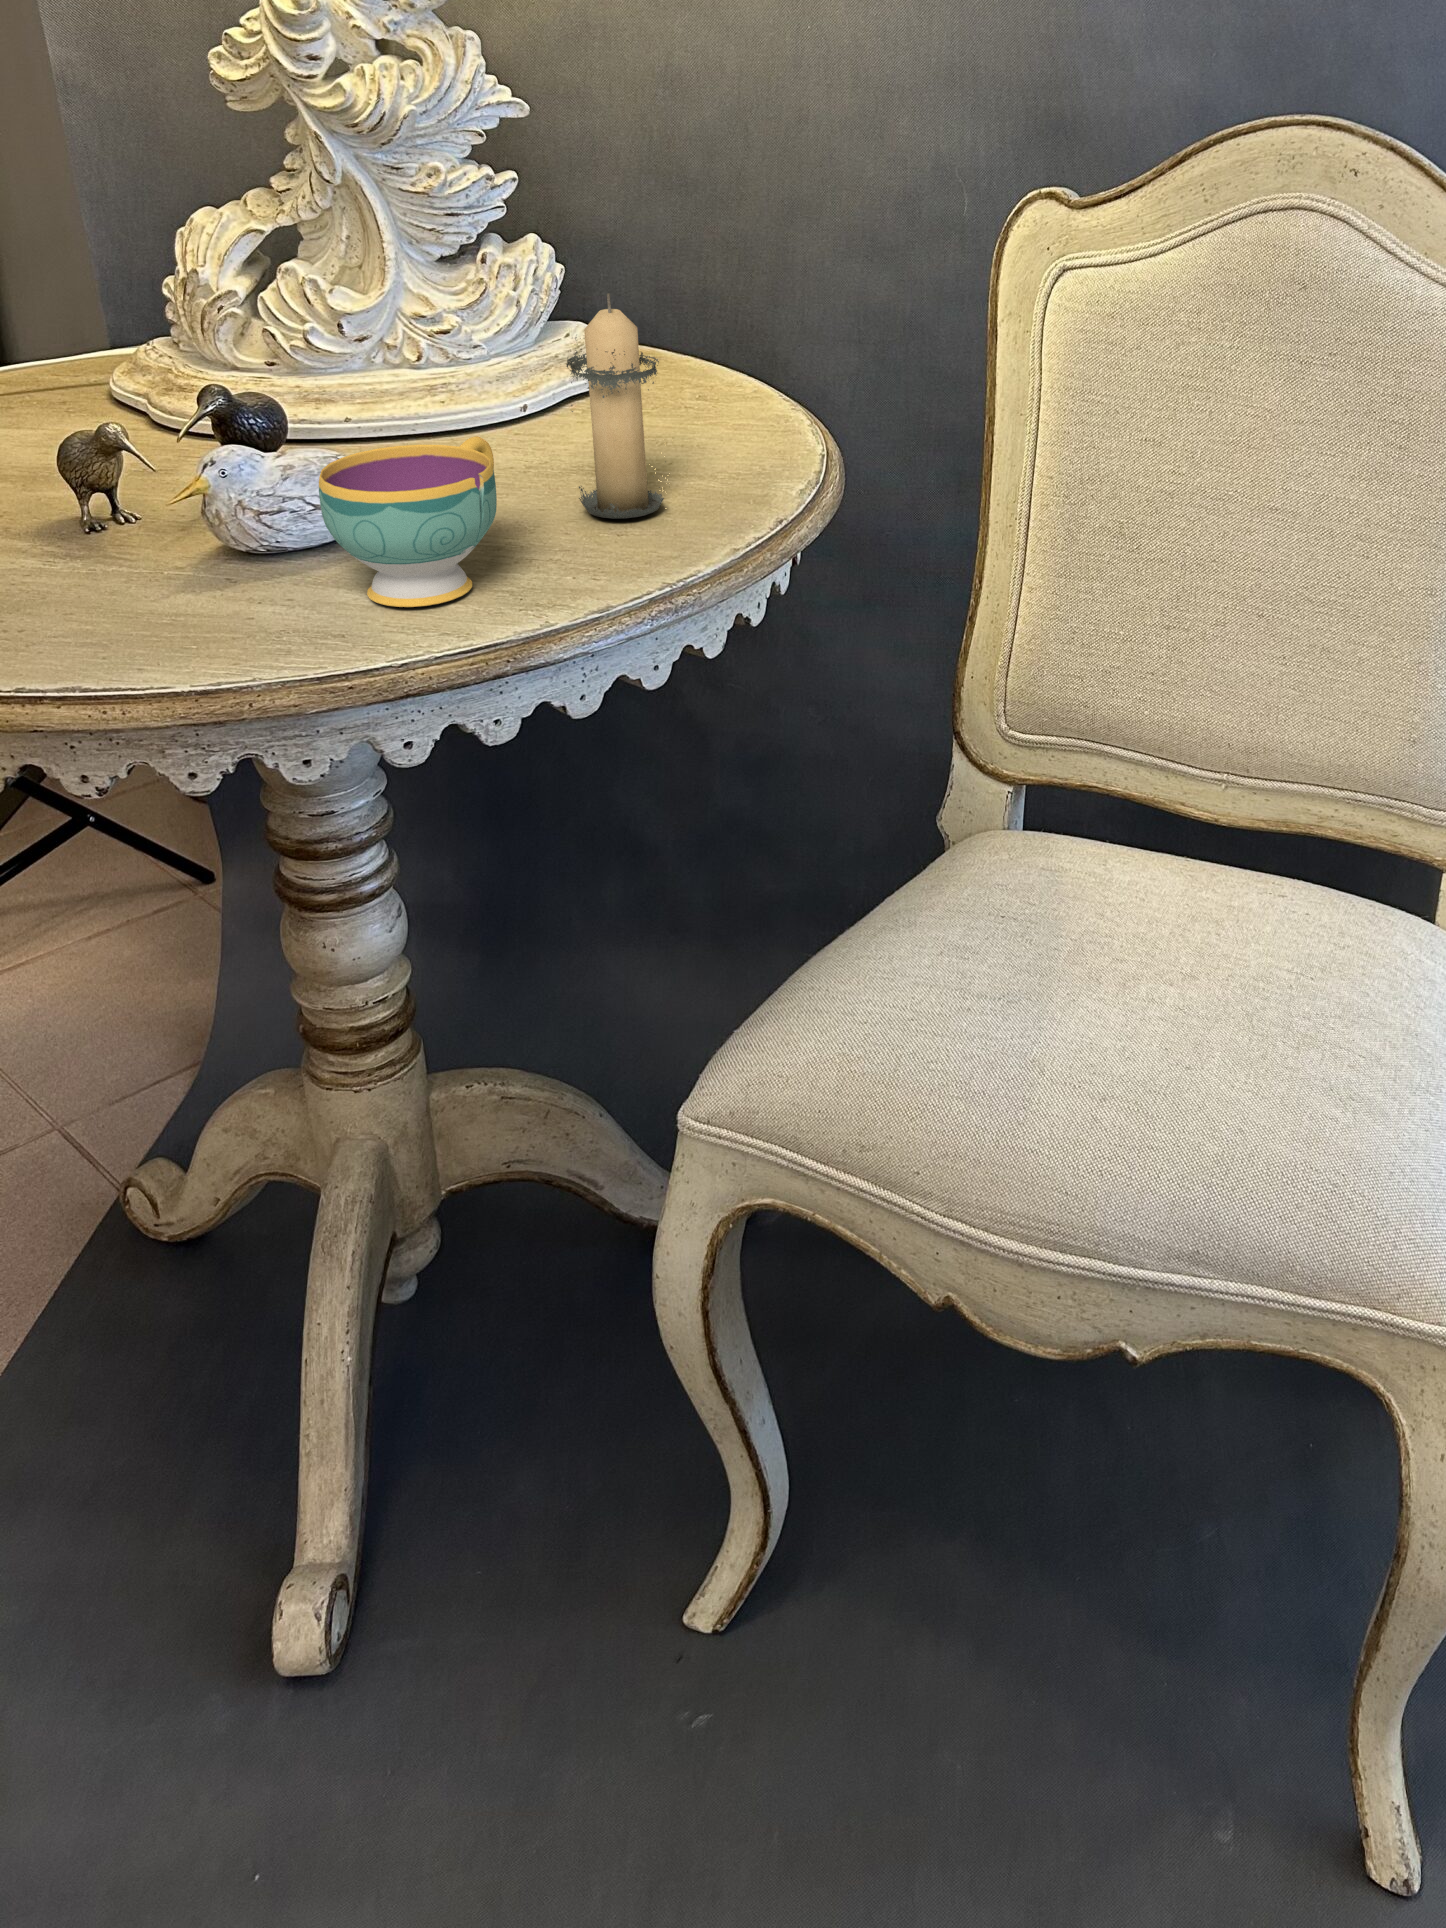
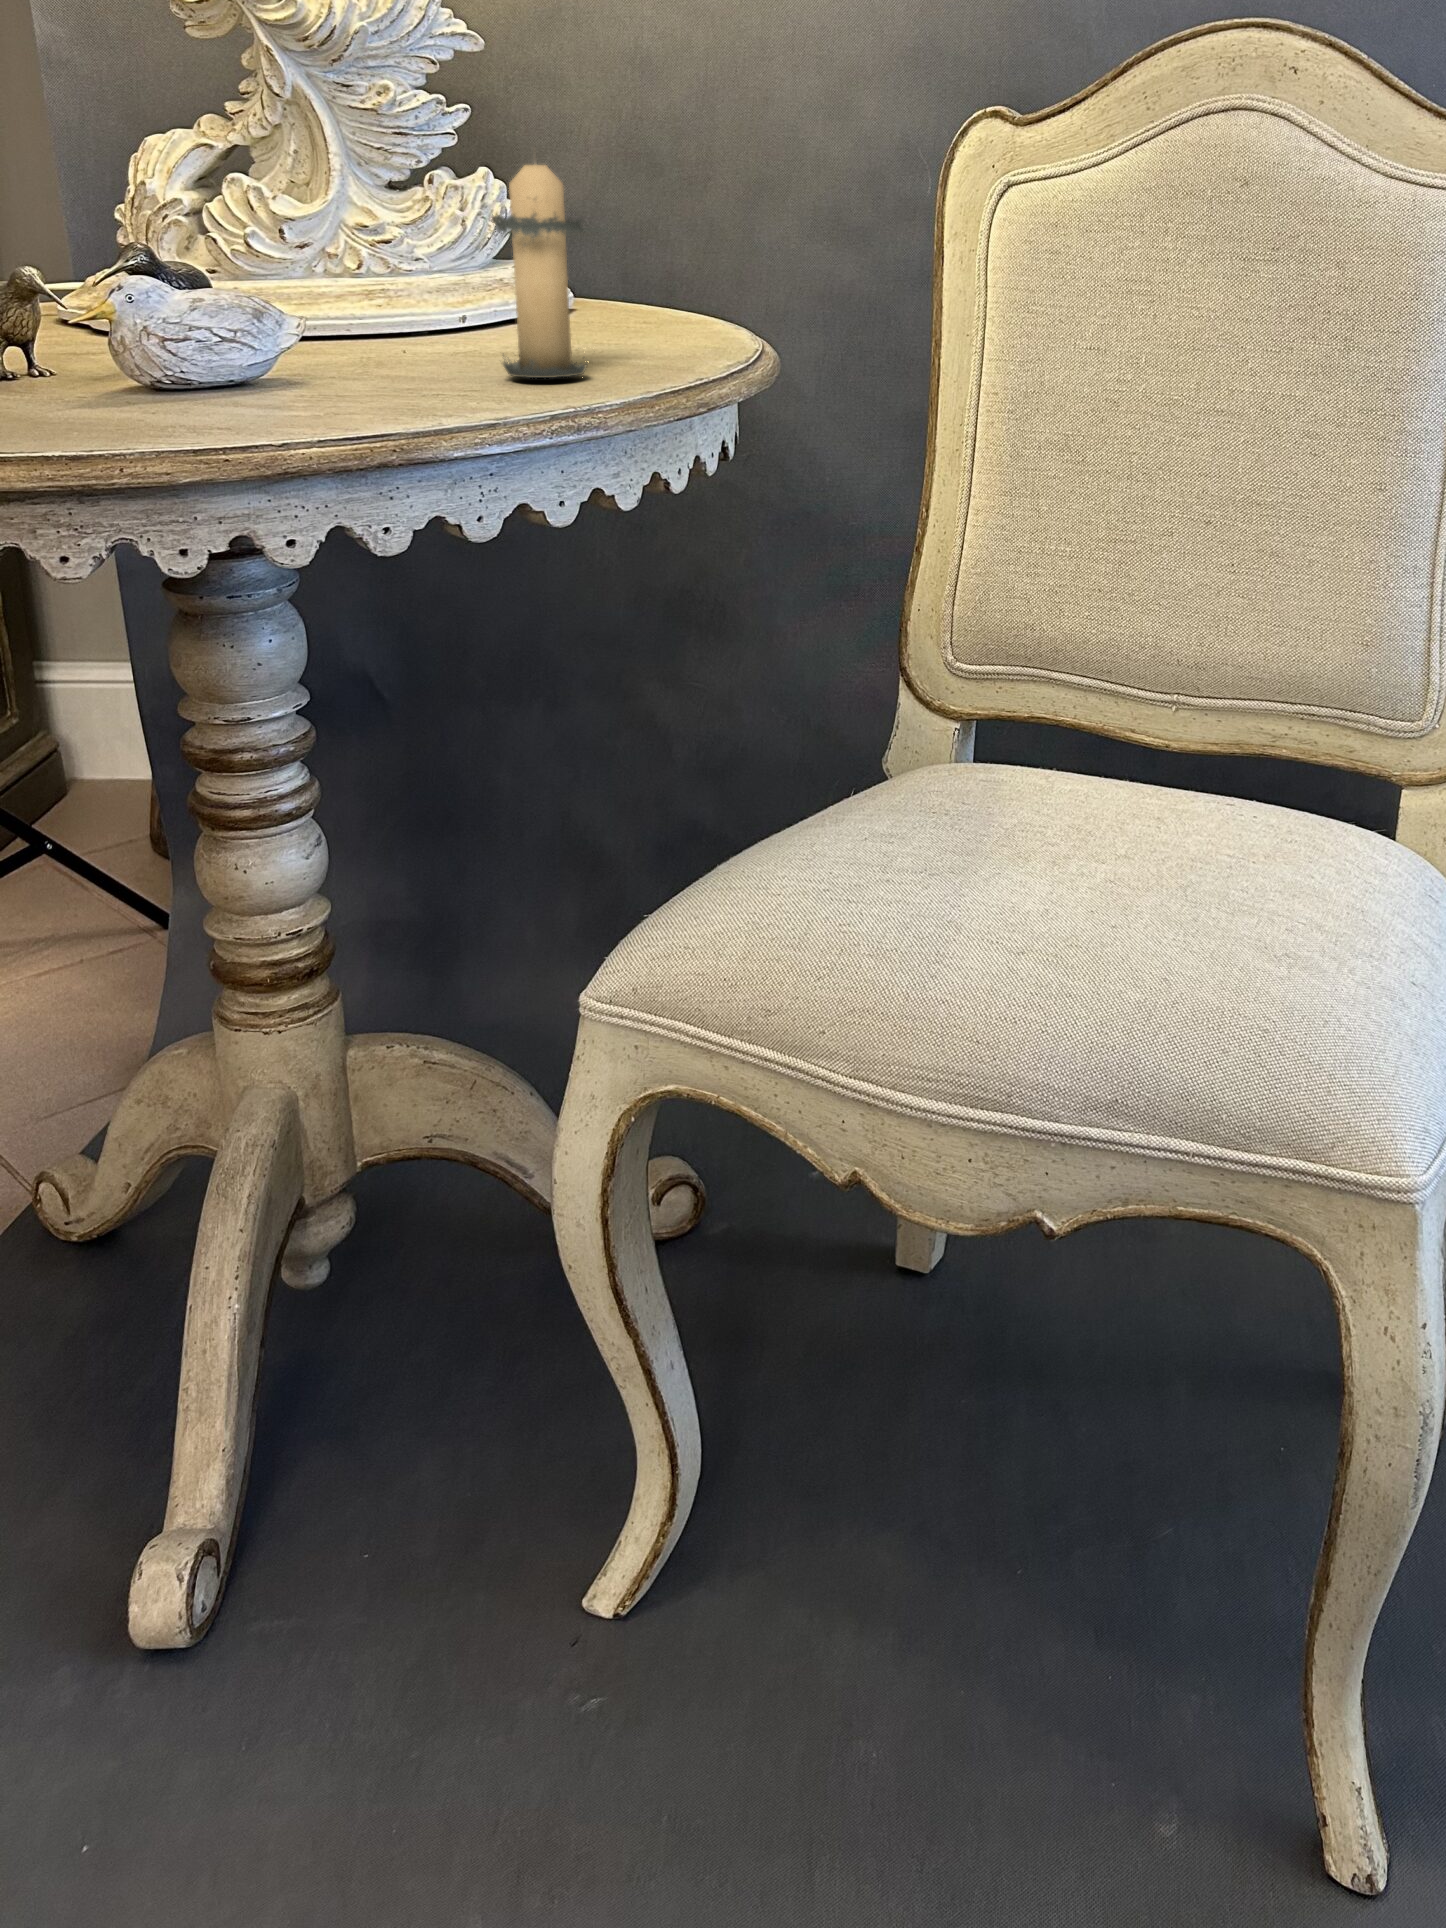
teacup: present [319,436,497,607] -> none [217,267,407,417]

